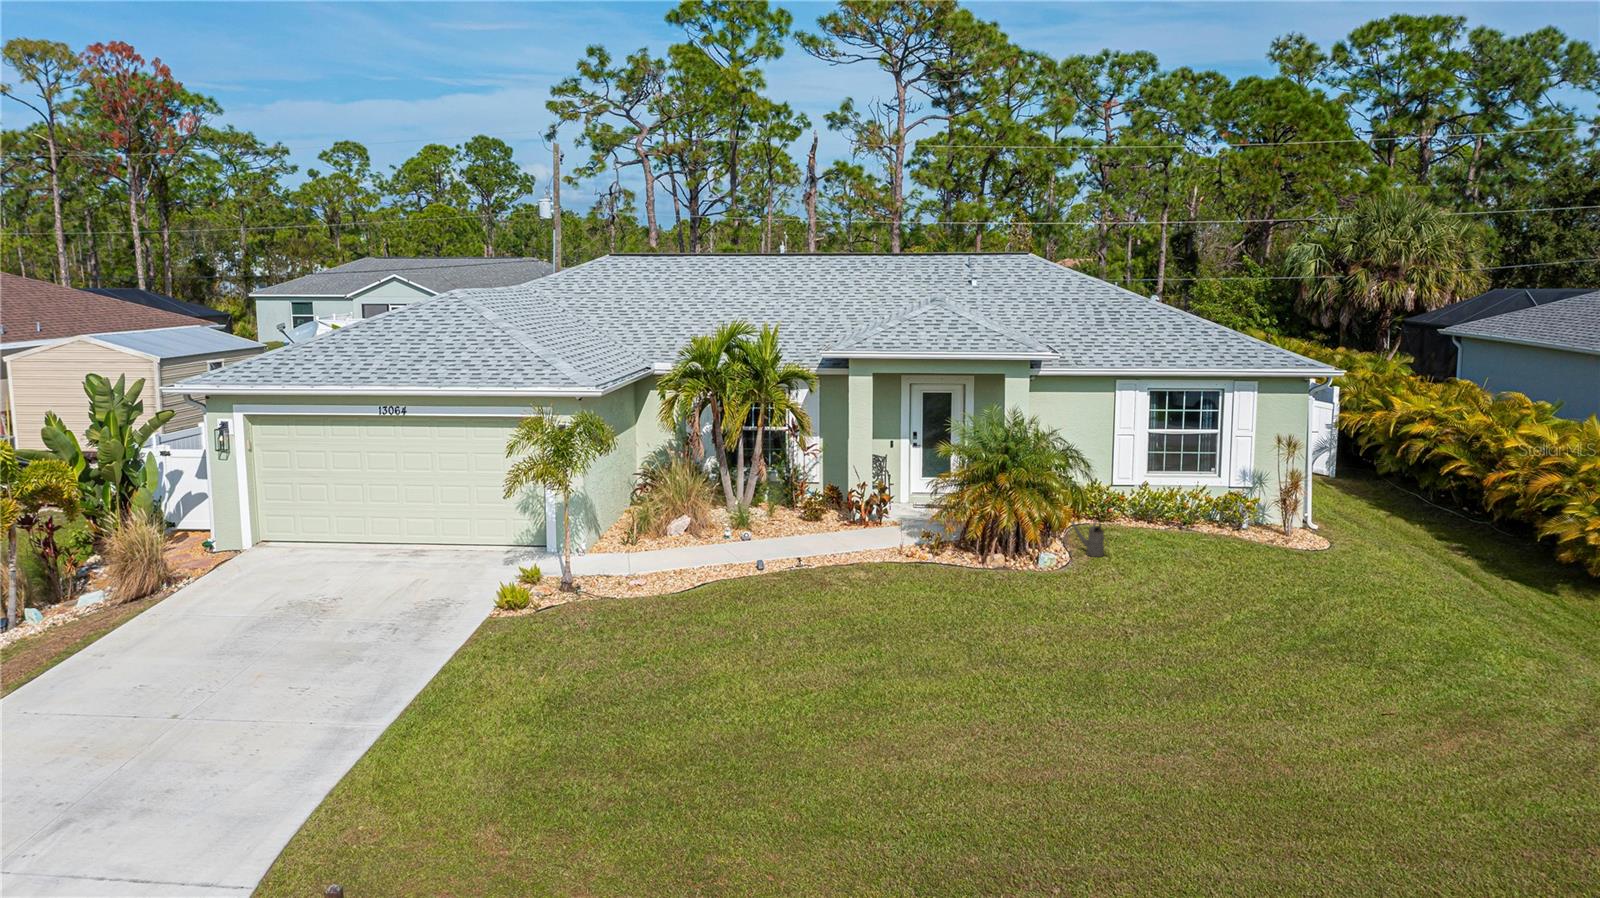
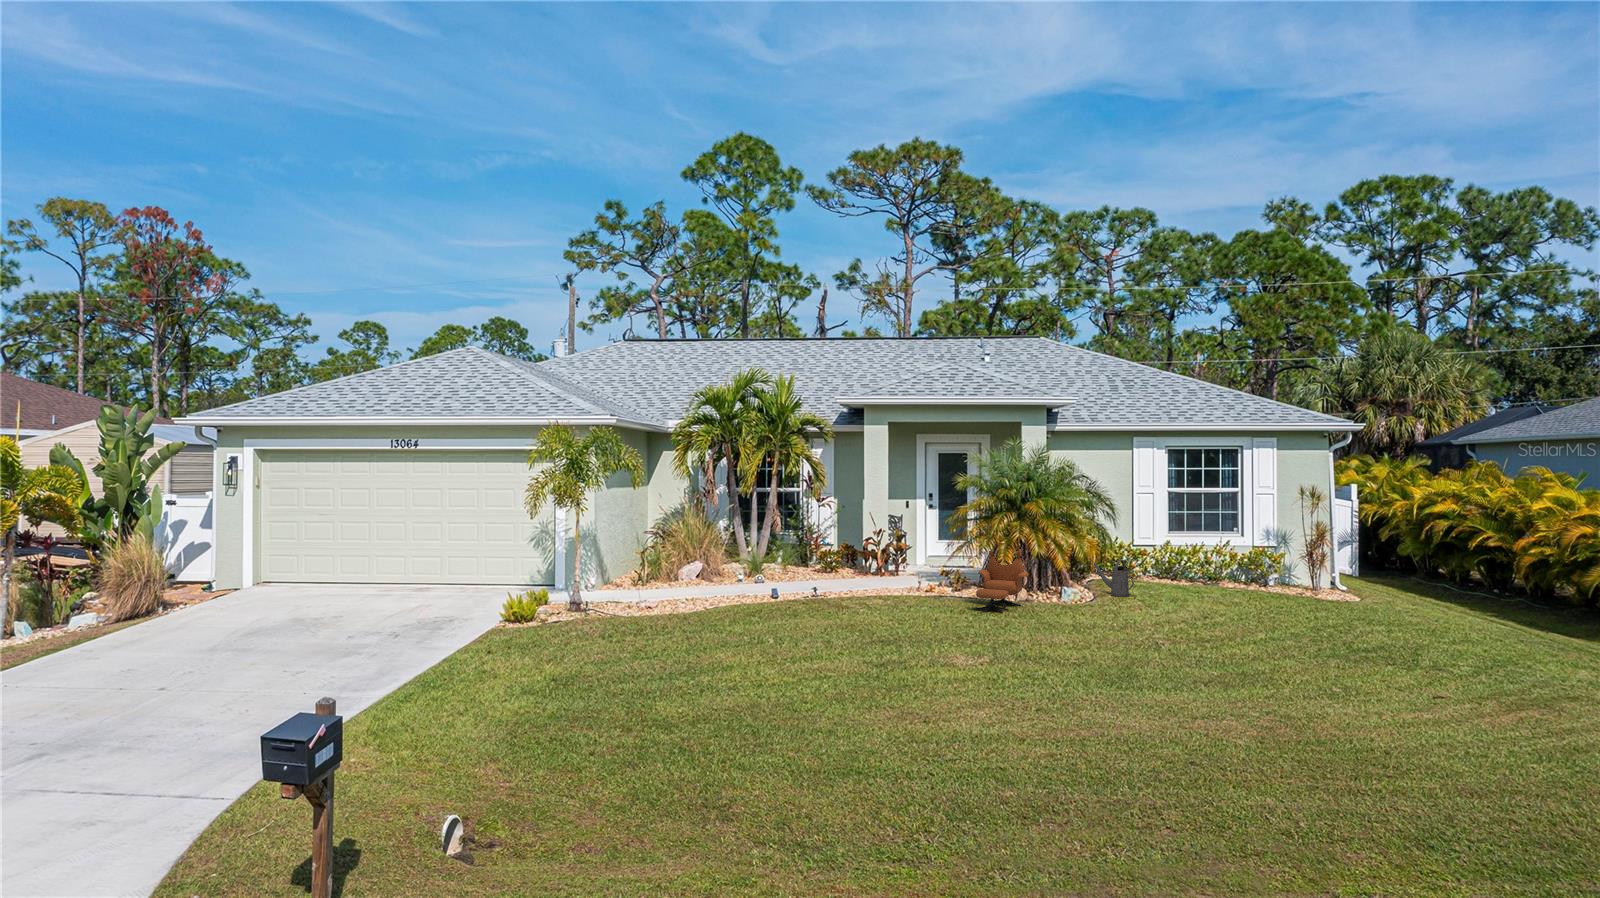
lounge chair: none [955,515,1007,588] -> present [976,547,1029,613]

